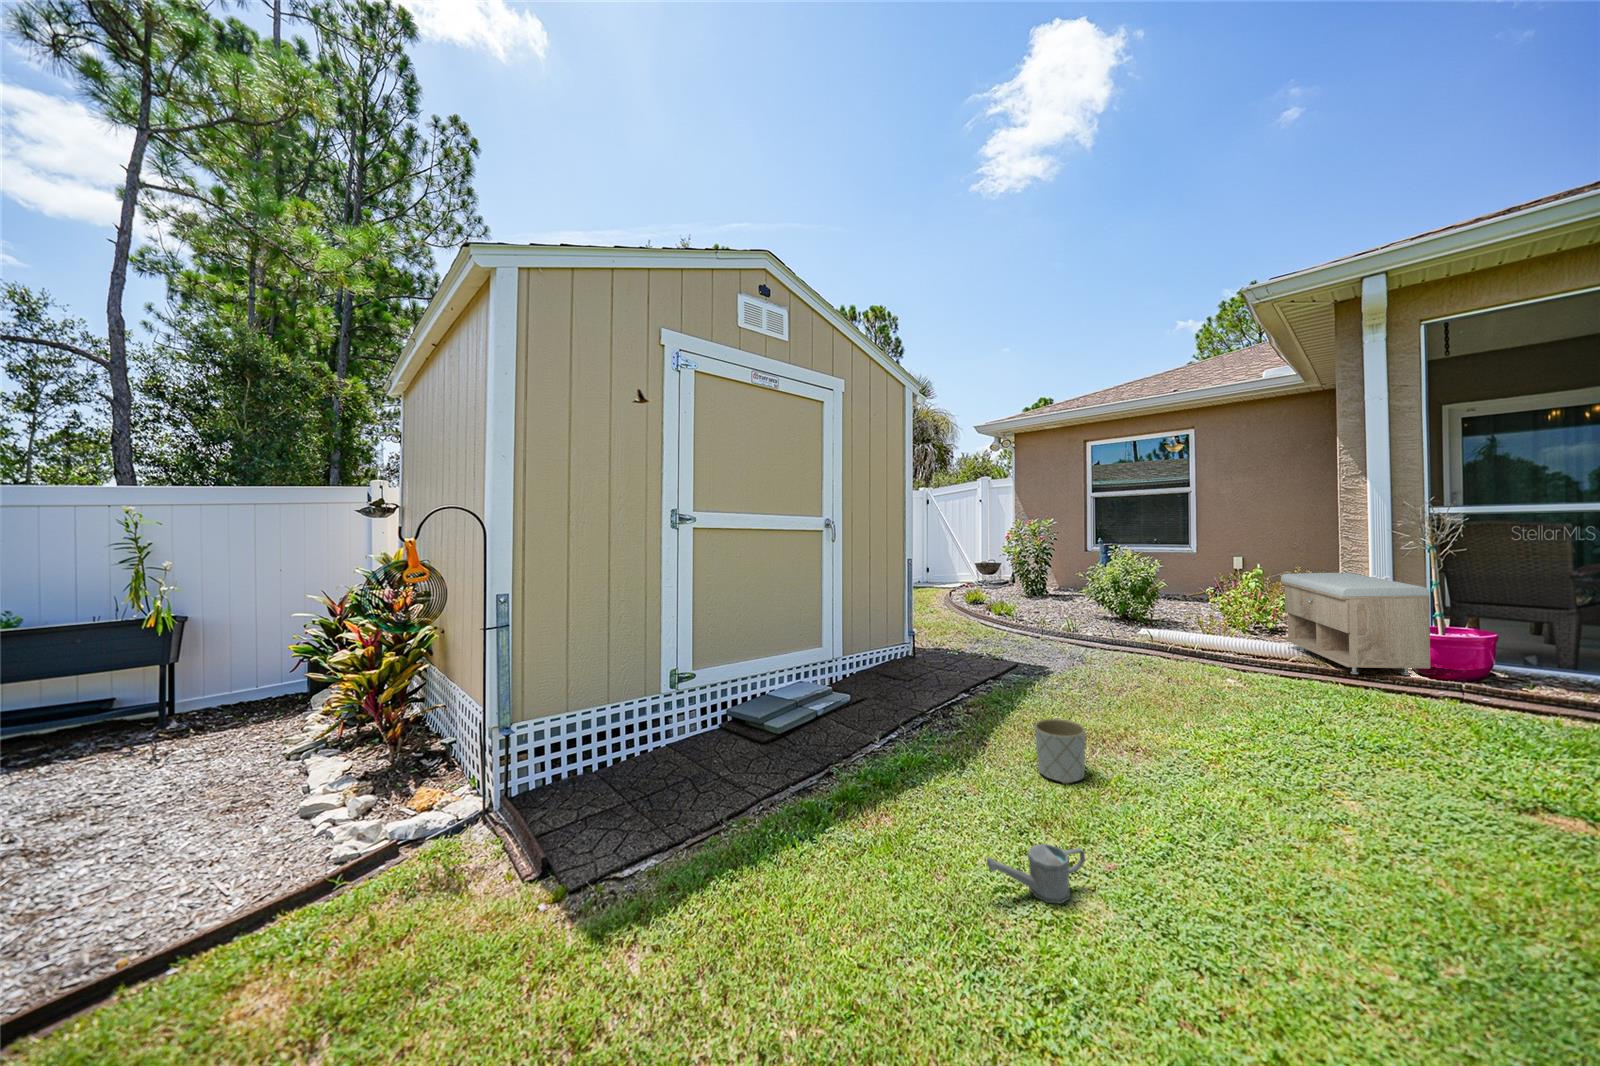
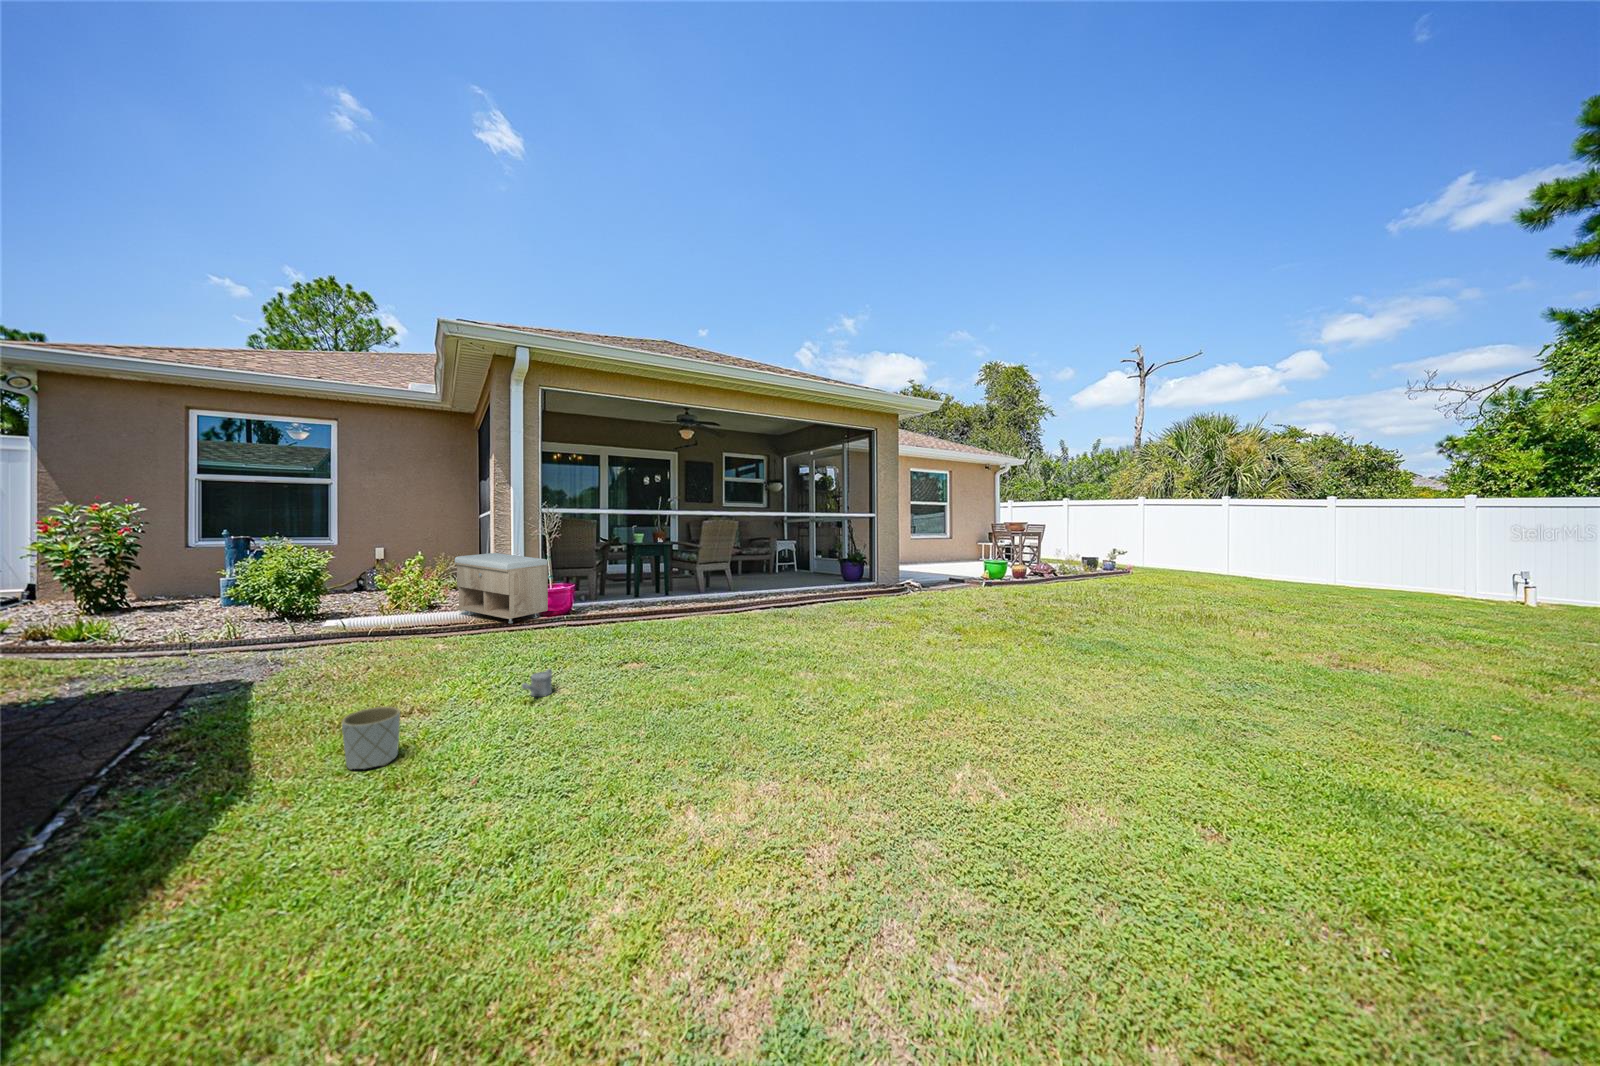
watering can: present [987,844,1085,903] -> present [522,669,552,697]

